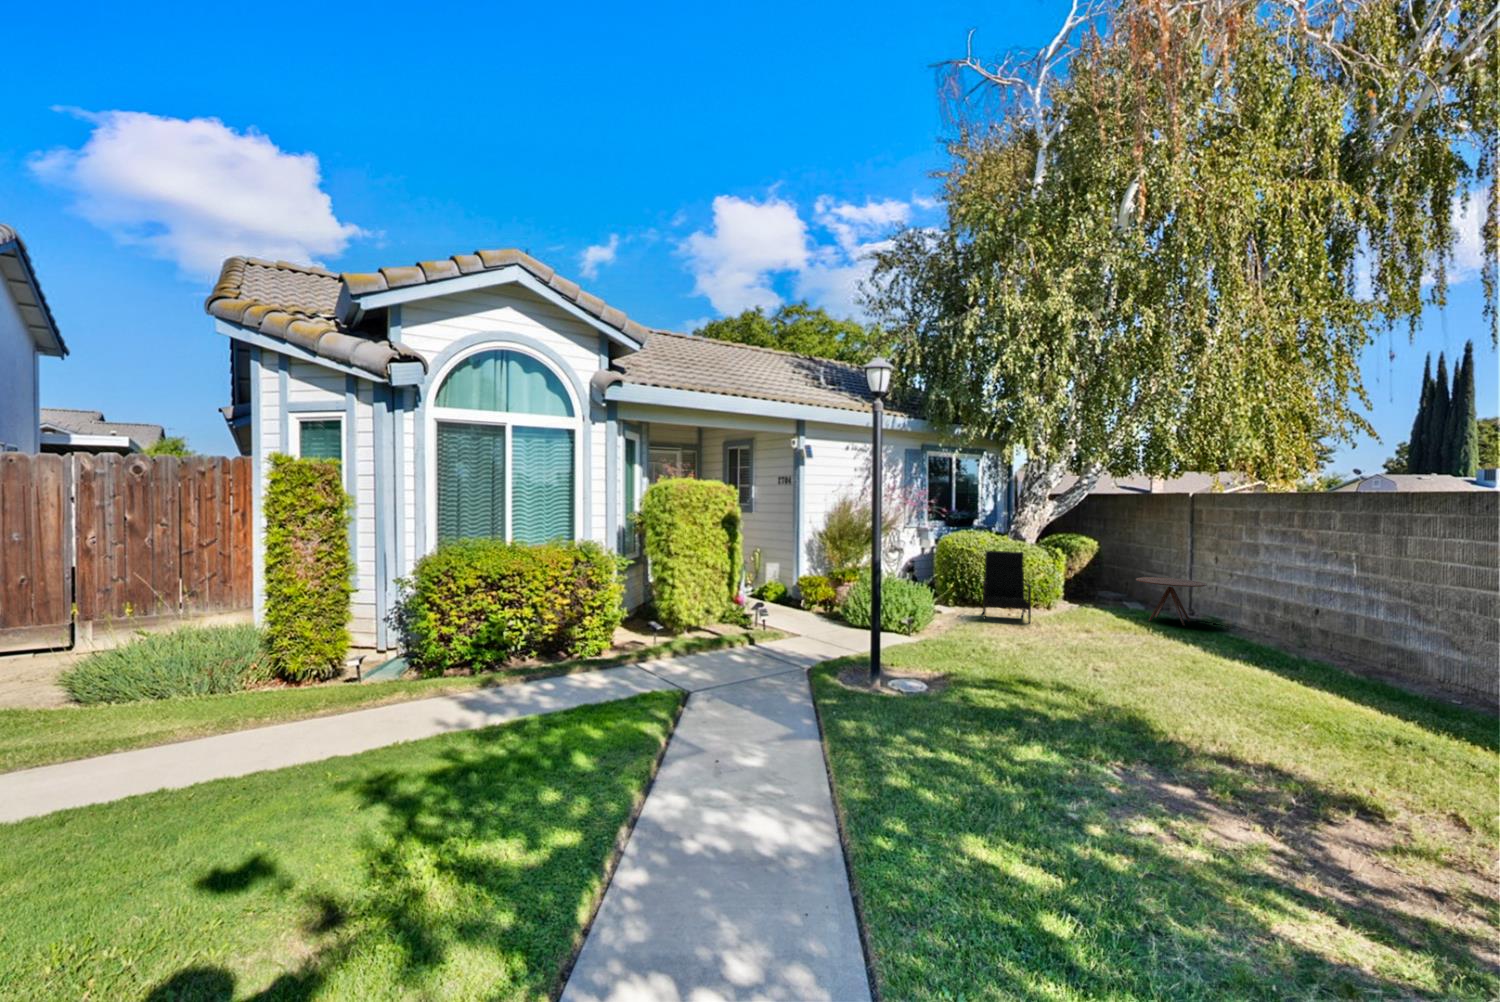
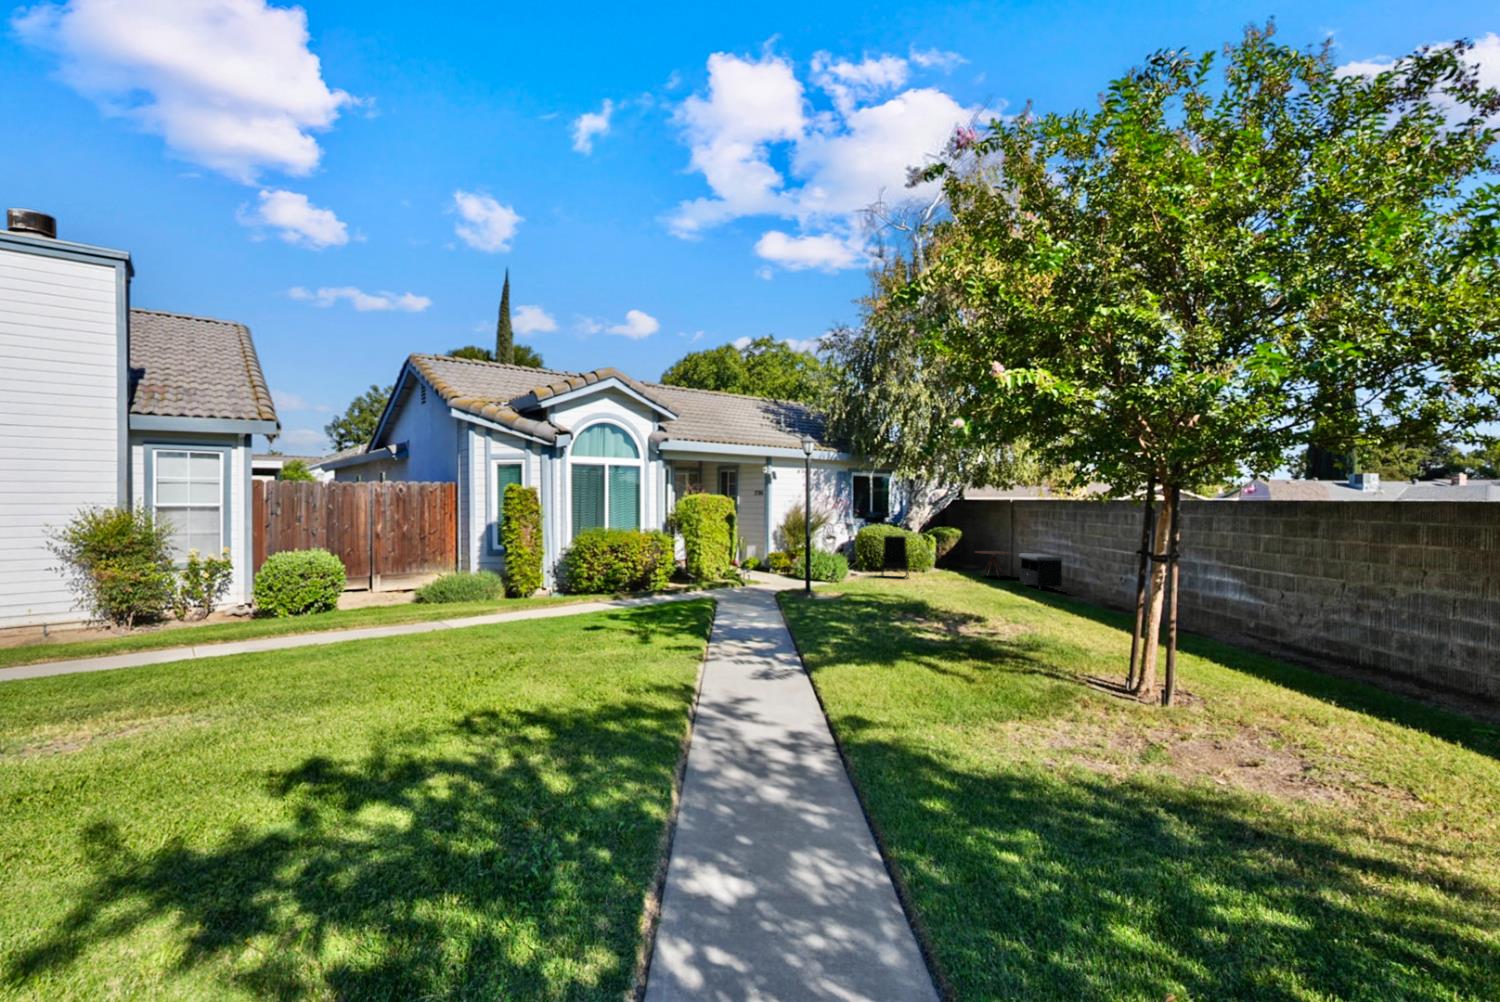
storage bench: none [1242,590,1349,663] -> present [1019,553,1062,588]

